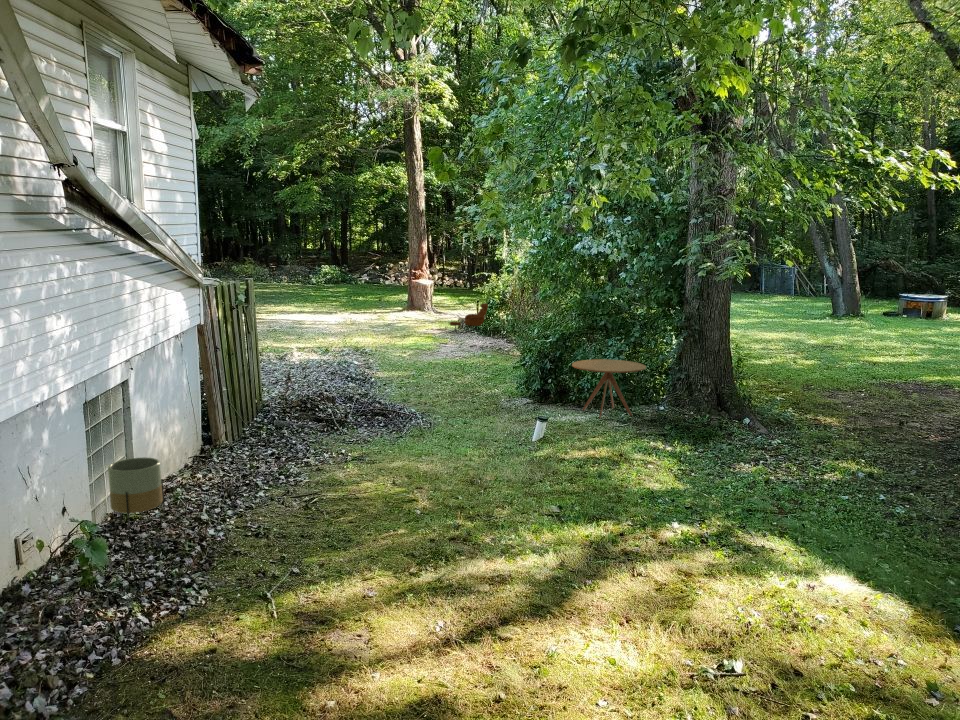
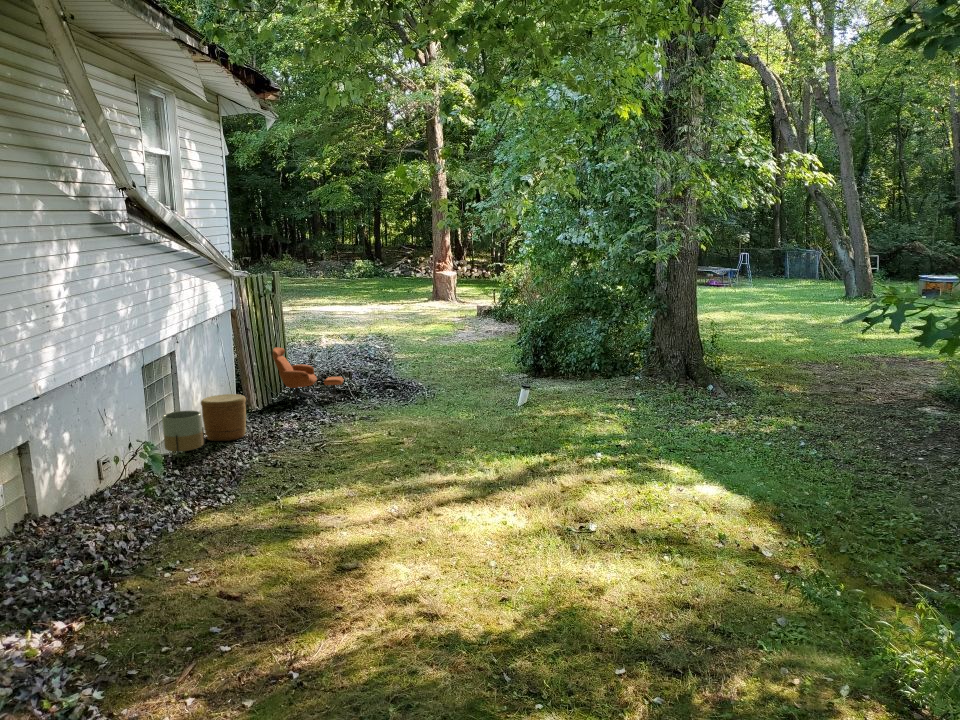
lounge chair: present [450,303,488,332] -> present [273,347,345,401]
round table: present [572,359,646,418] -> none [556,336,621,387]
woven basket: none [160,430,217,491] -> present [201,394,246,441]

